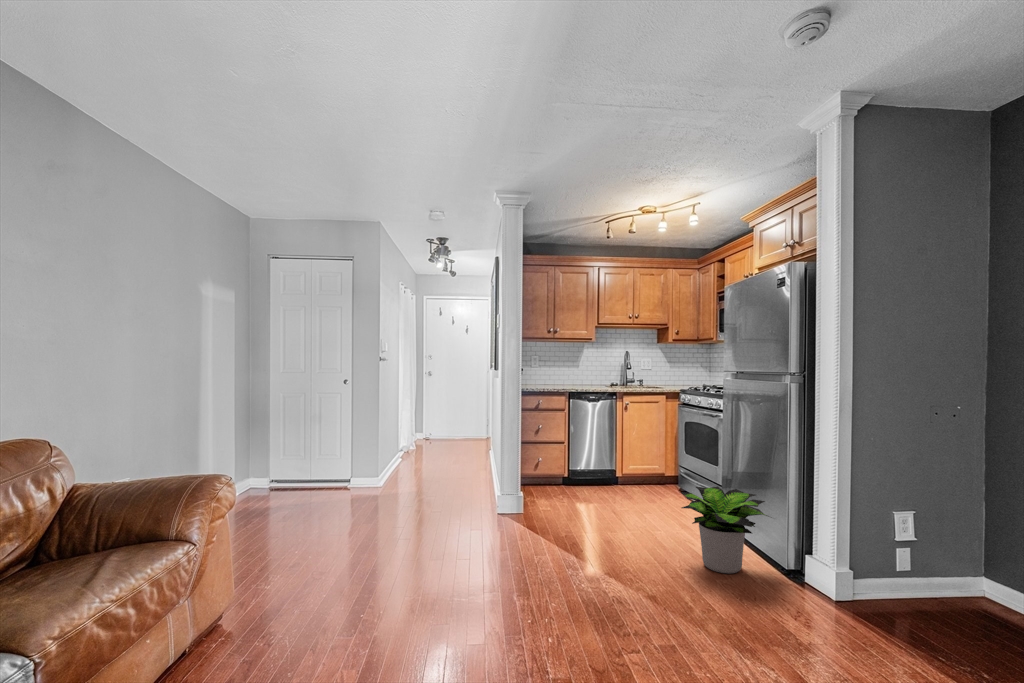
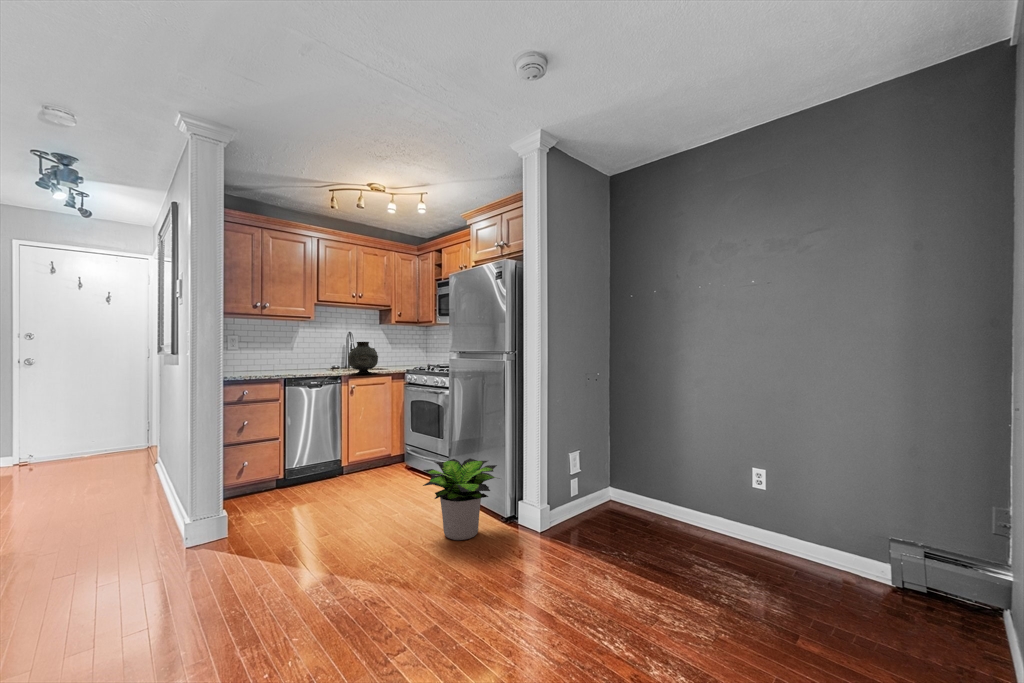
vase: none [624,360,653,390] -> present [348,342,378,374]

